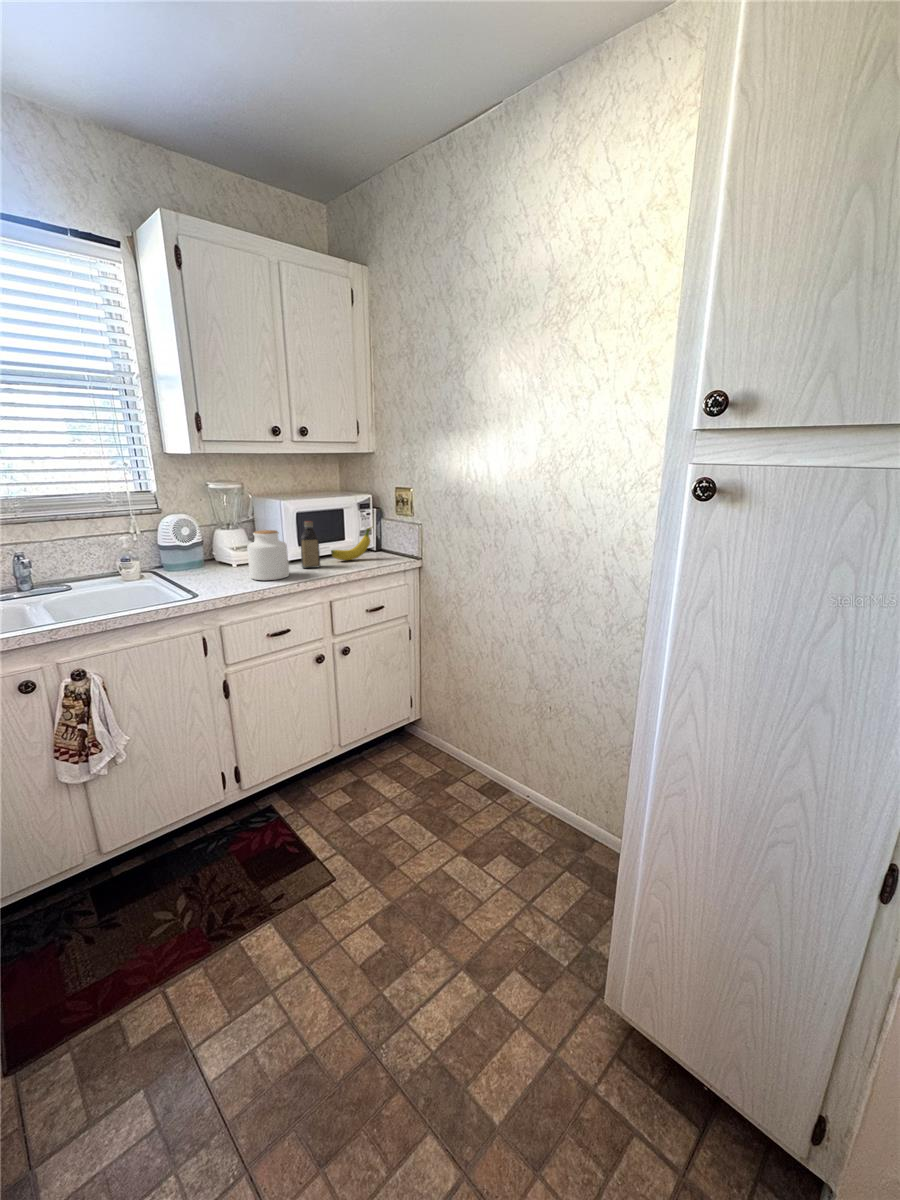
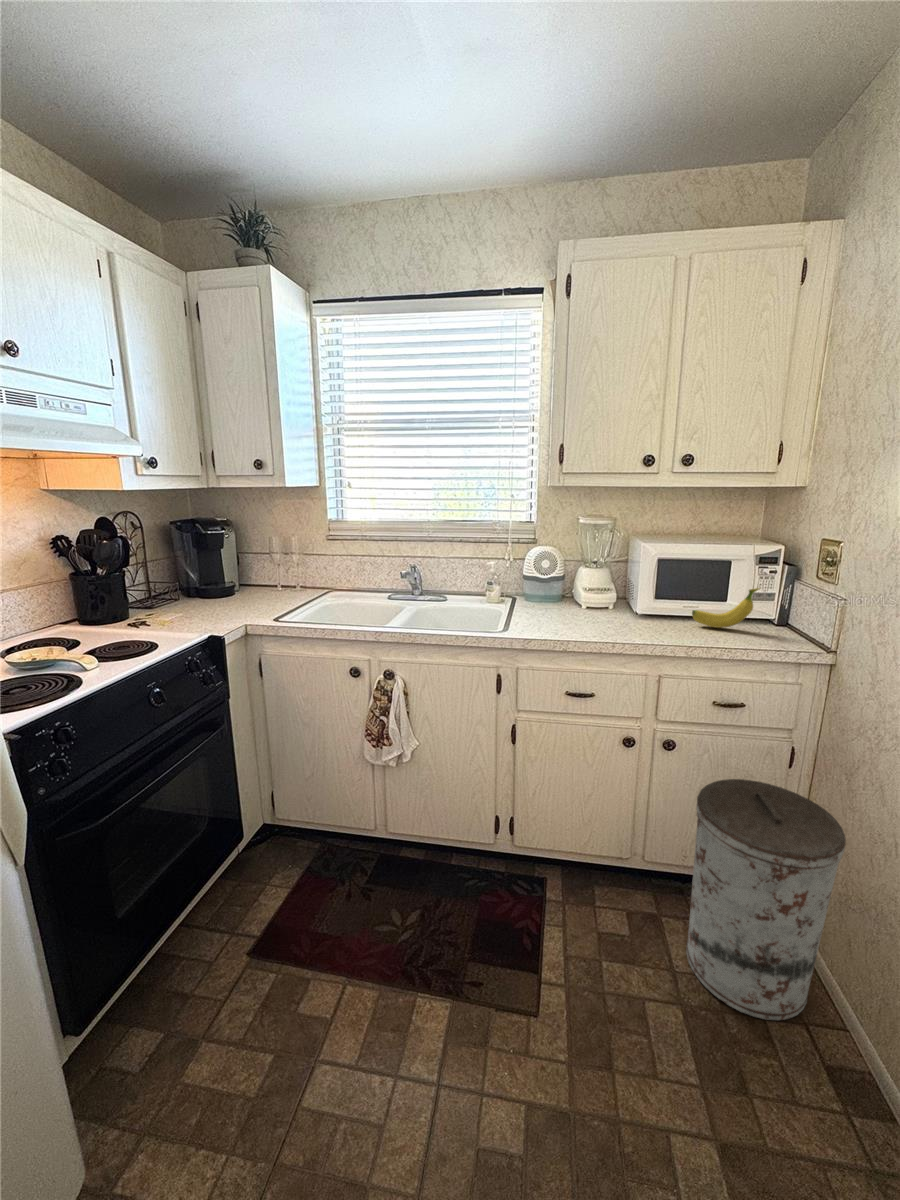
bottle: present [300,521,320,568] -> none [644,569,672,628]
jar: present [247,530,289,580] -> none [574,573,622,632]
trash can: none [378,653,460,796] -> present [686,779,846,1020]

